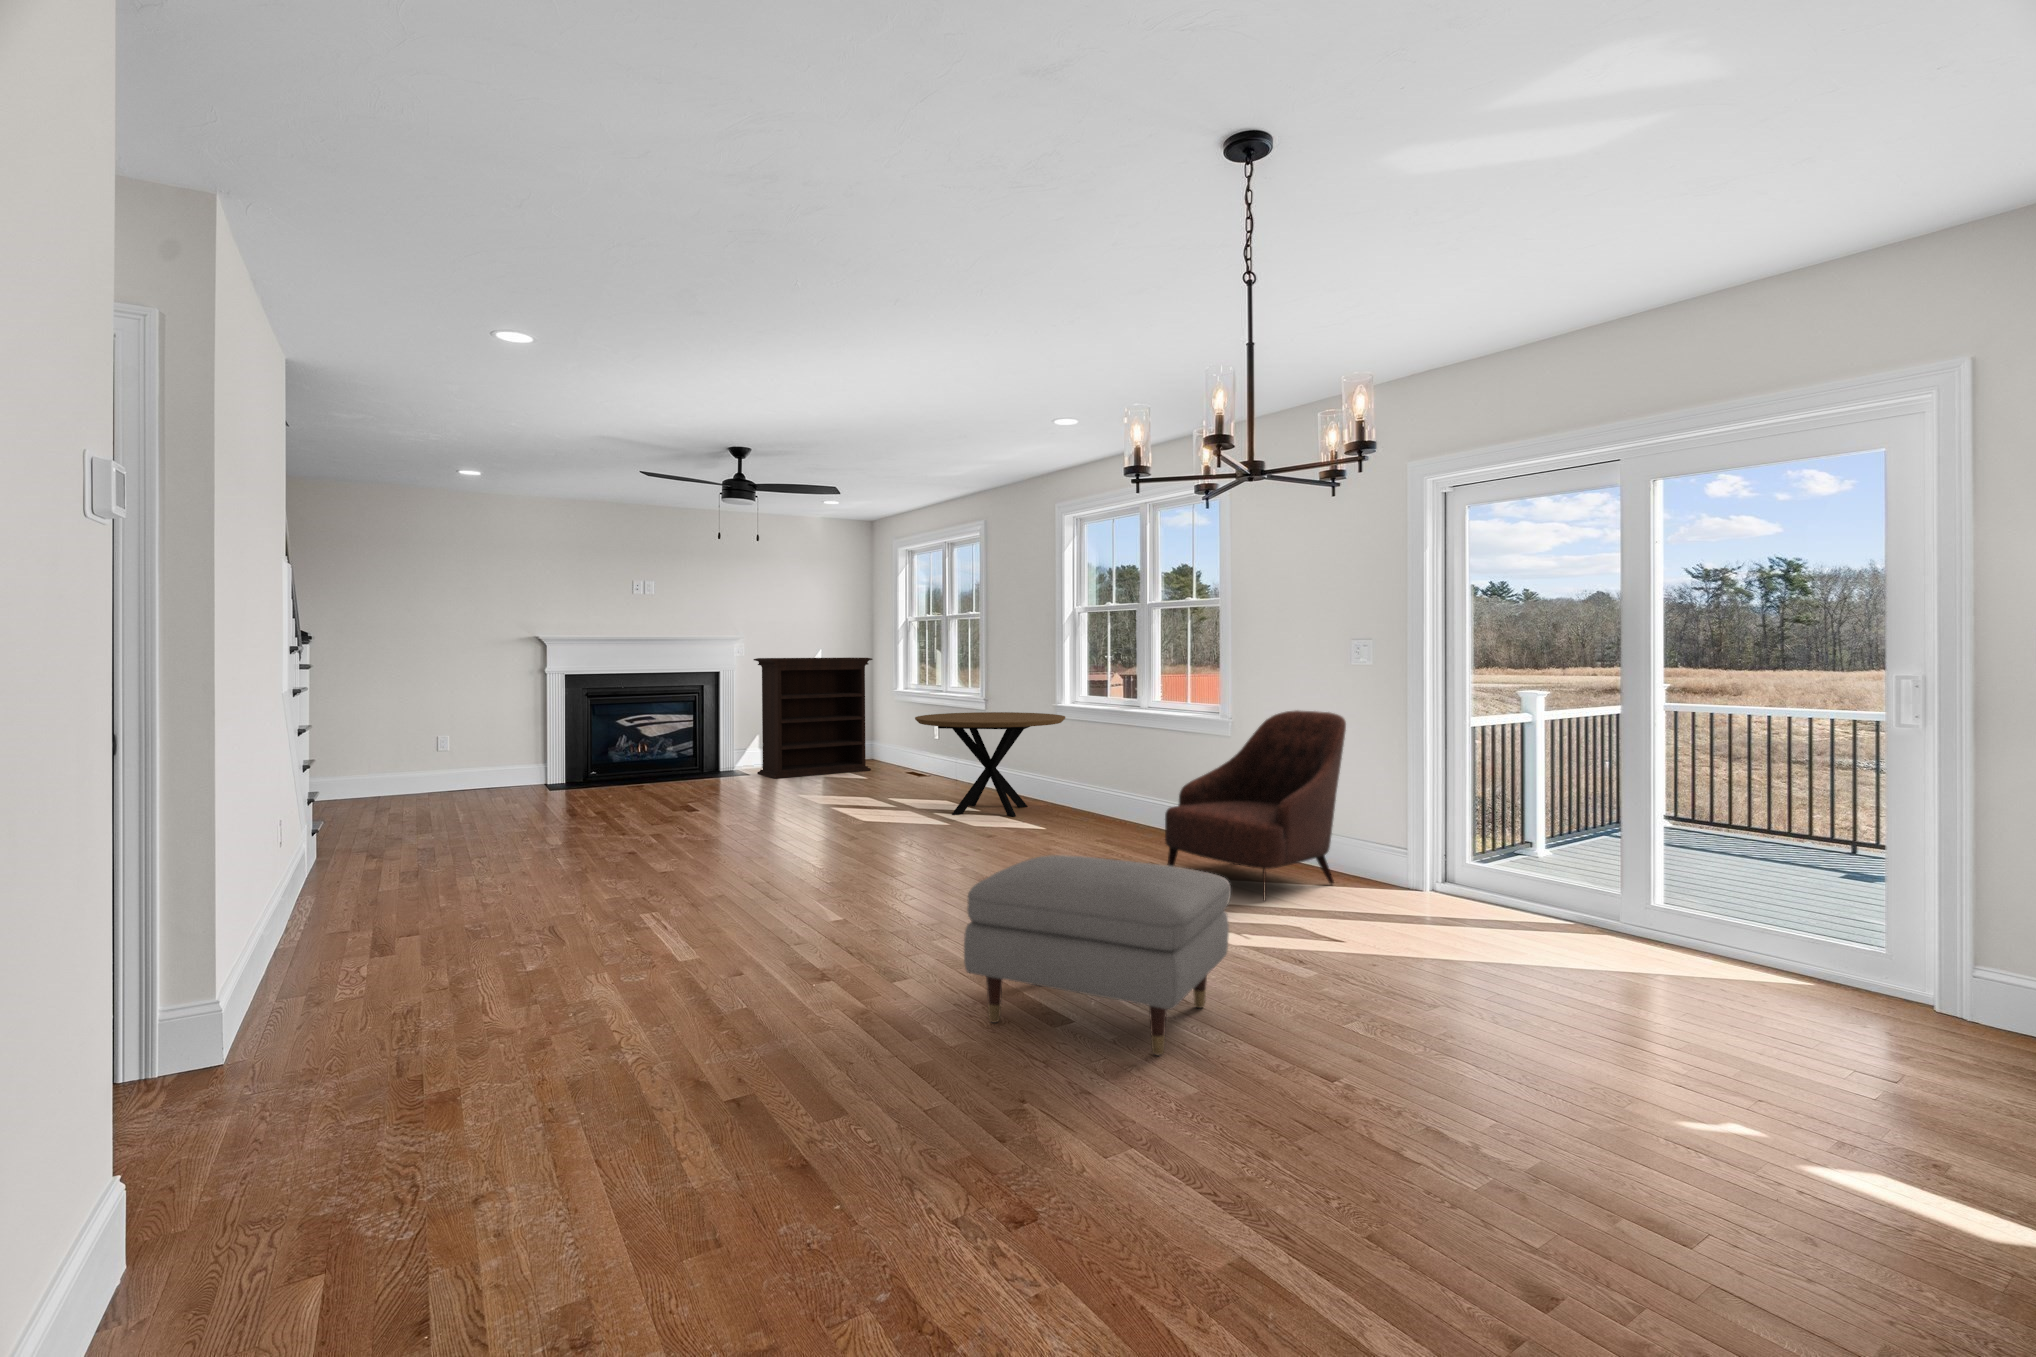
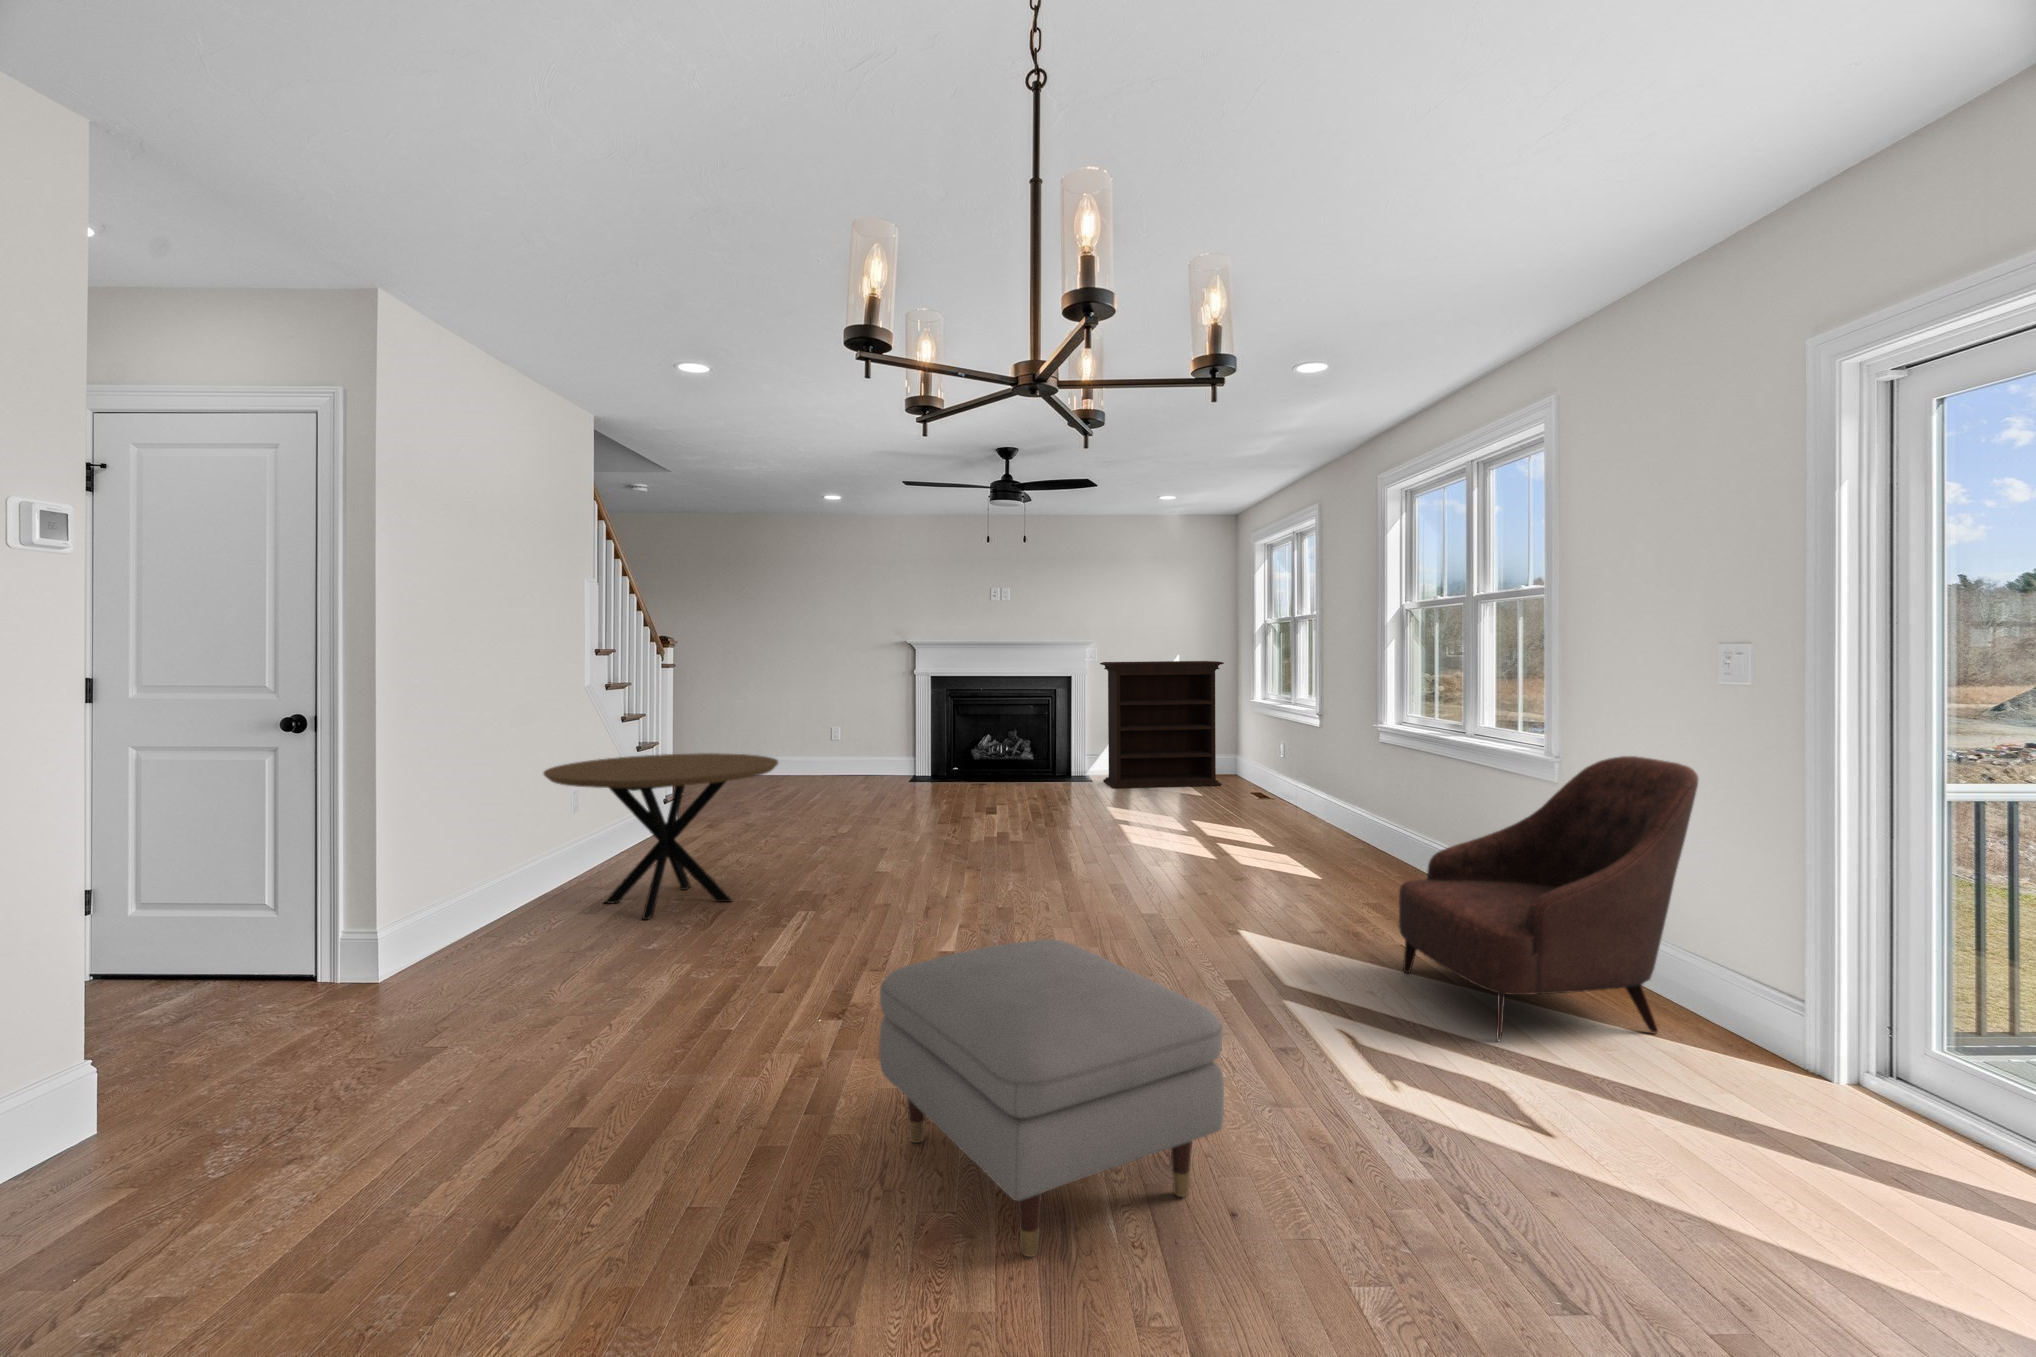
dining table: present [915,712,1065,817] -> present [544,753,778,920]

